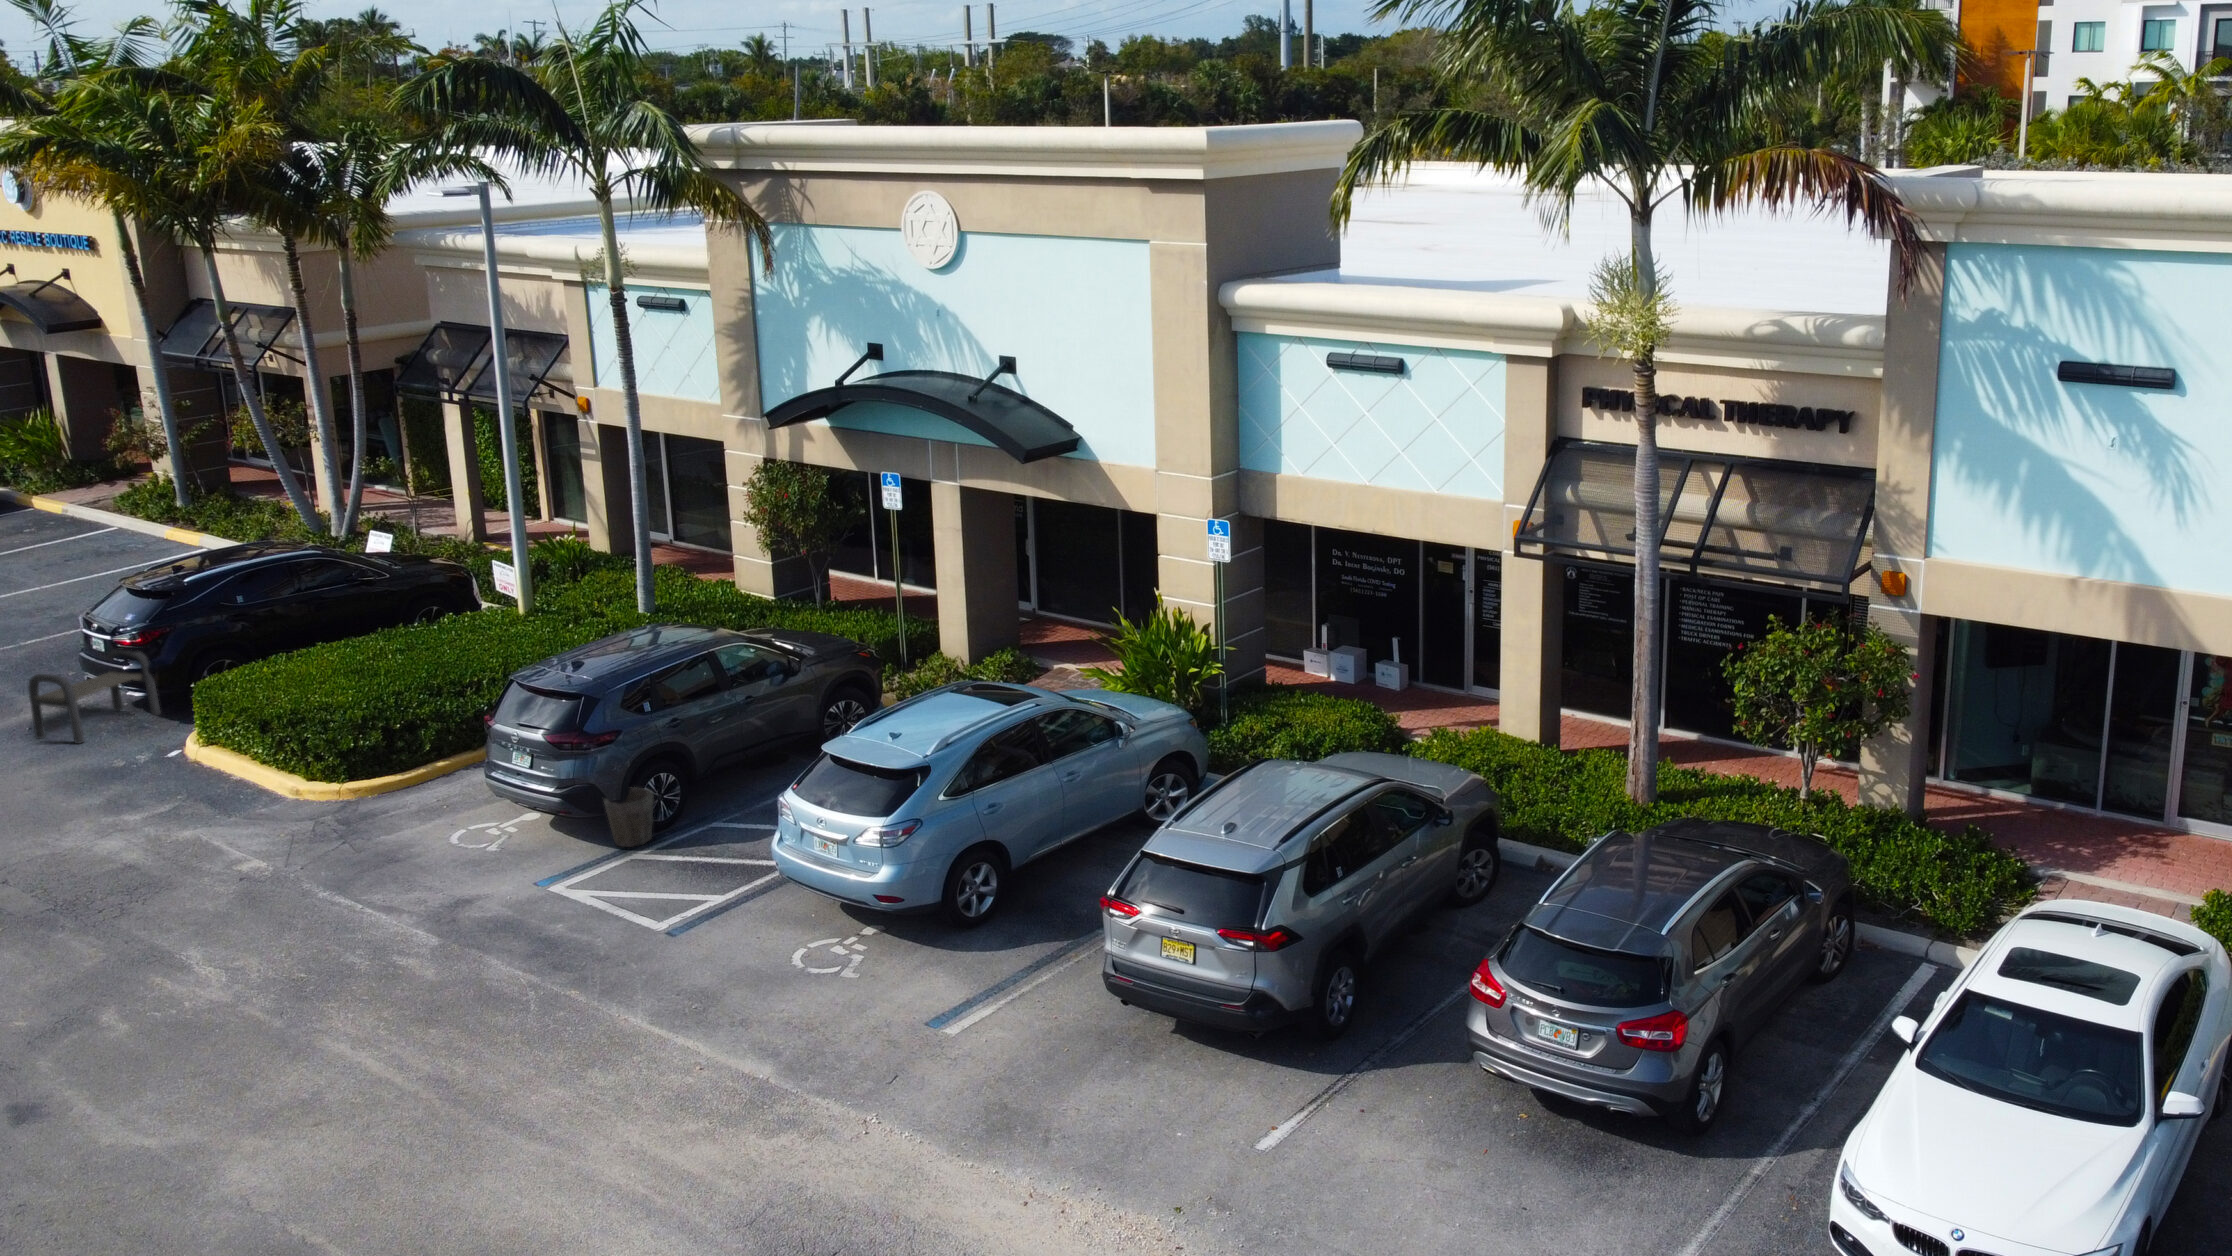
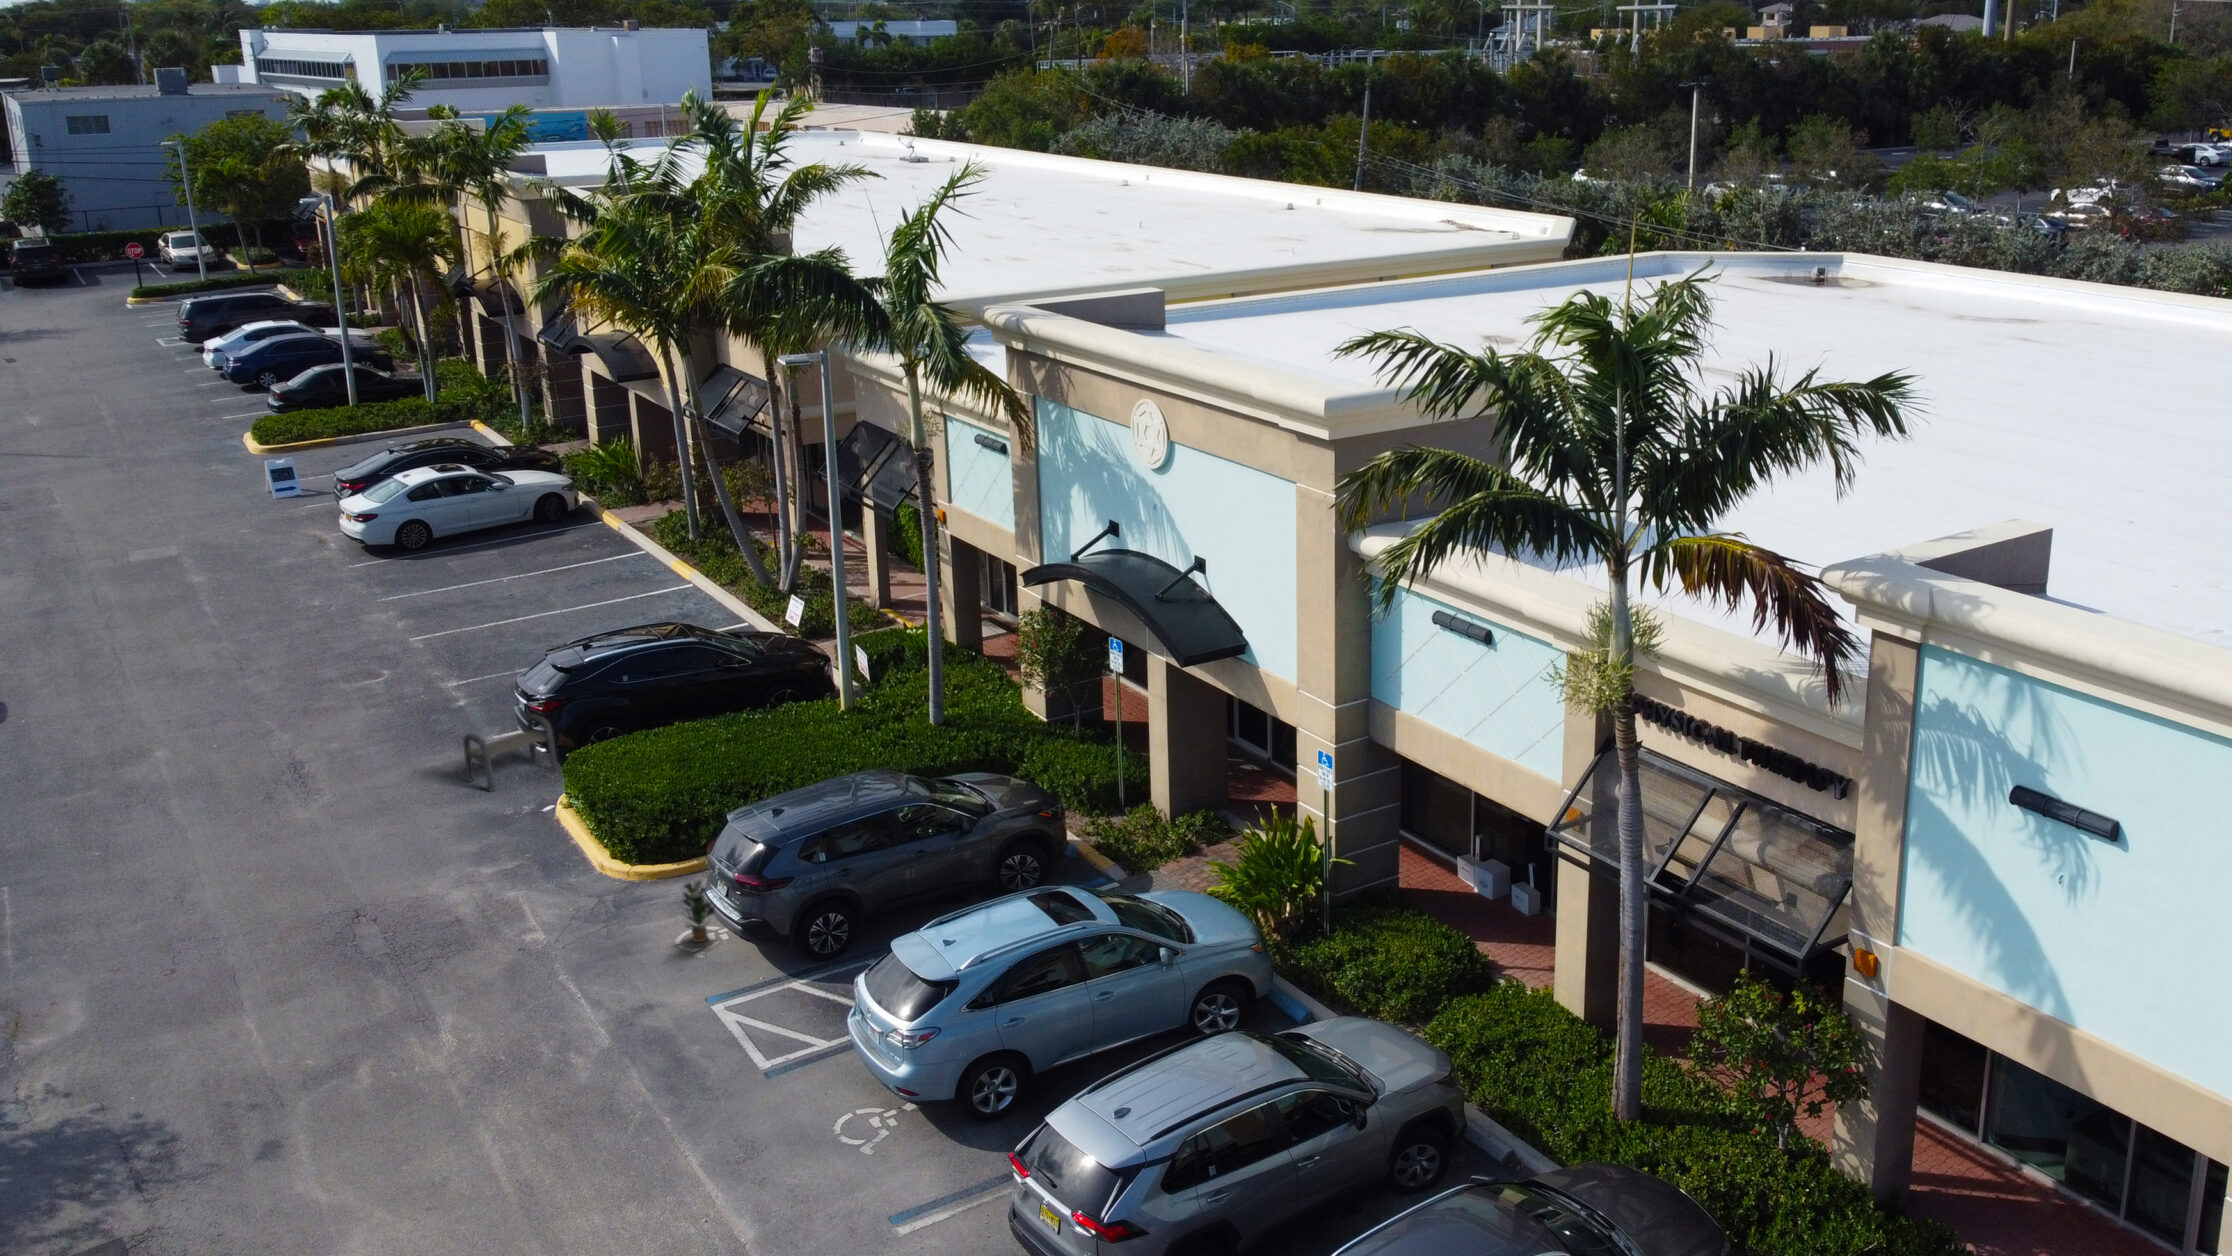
potted plant: none [458,759,506,836] -> present [682,881,715,942]
waste bin: present [604,787,654,847] -> none [771,924,812,976]

